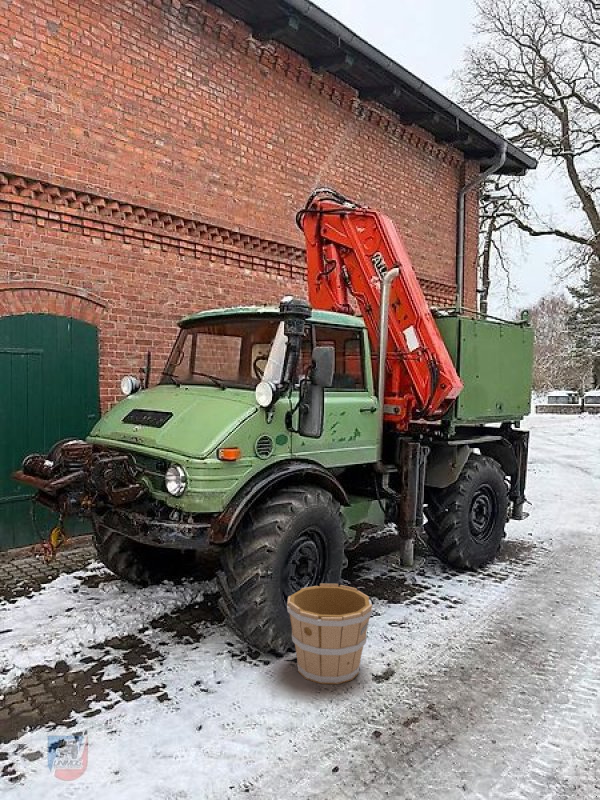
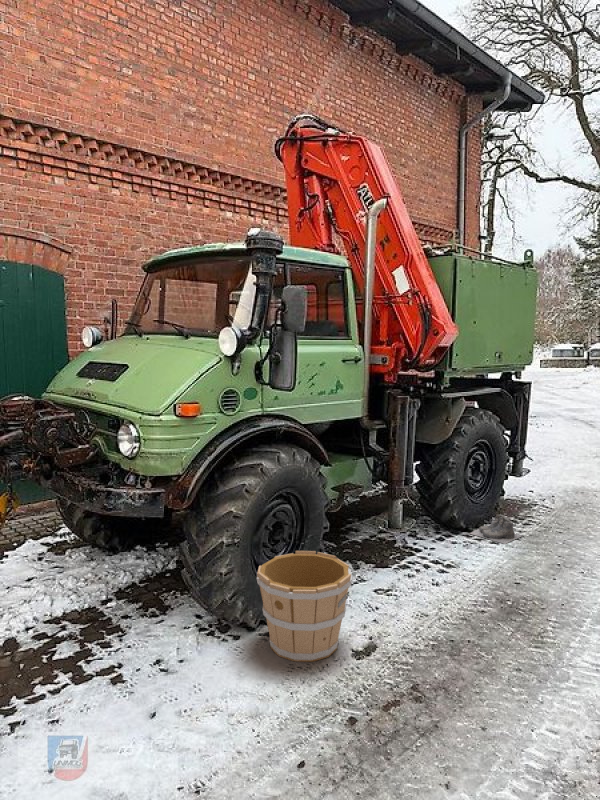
boots: none [473,554,523,582] -> present [470,515,521,544]

